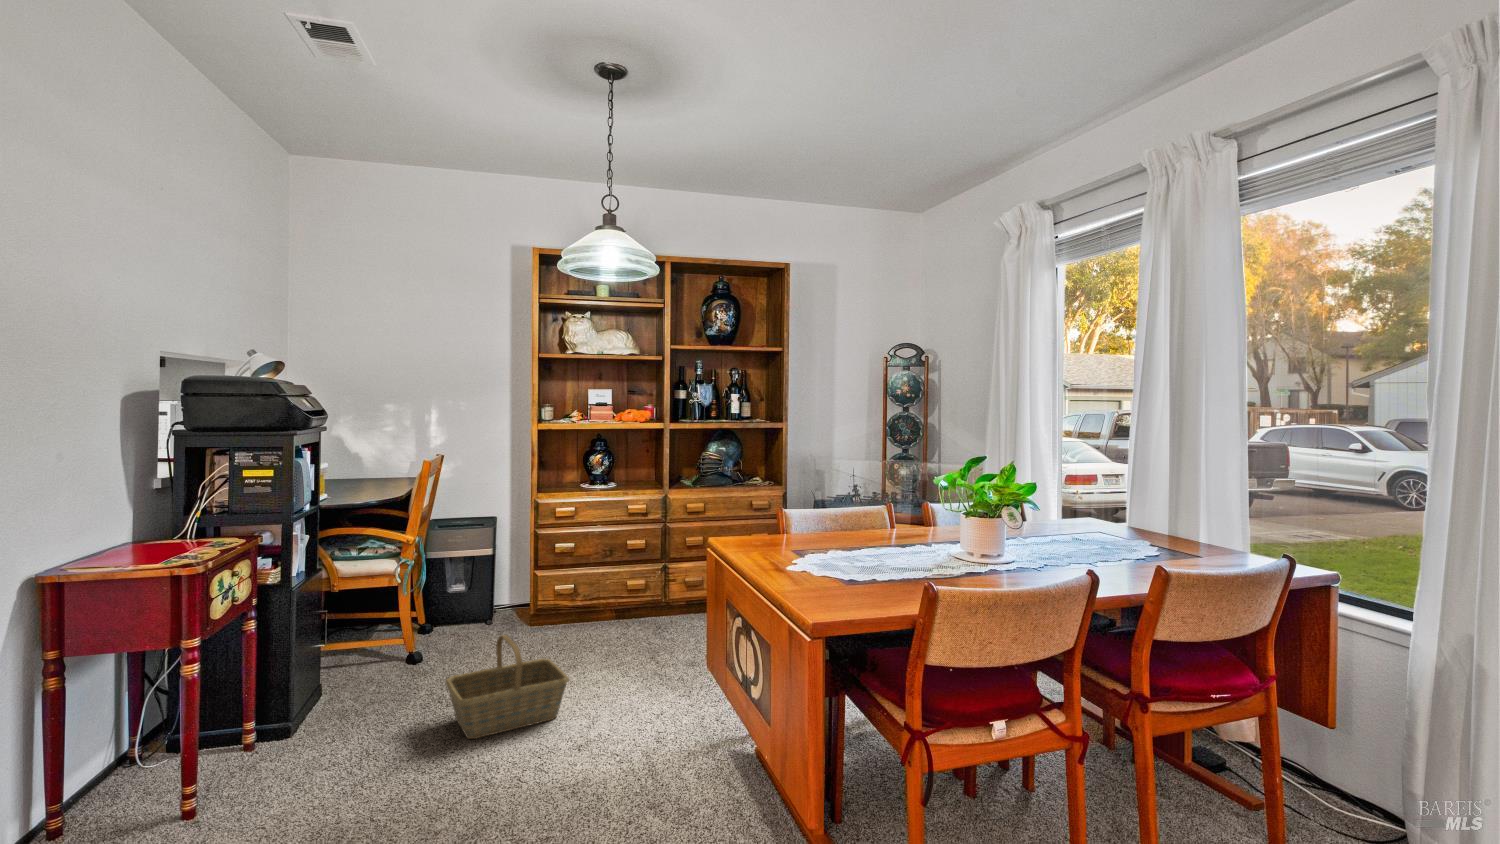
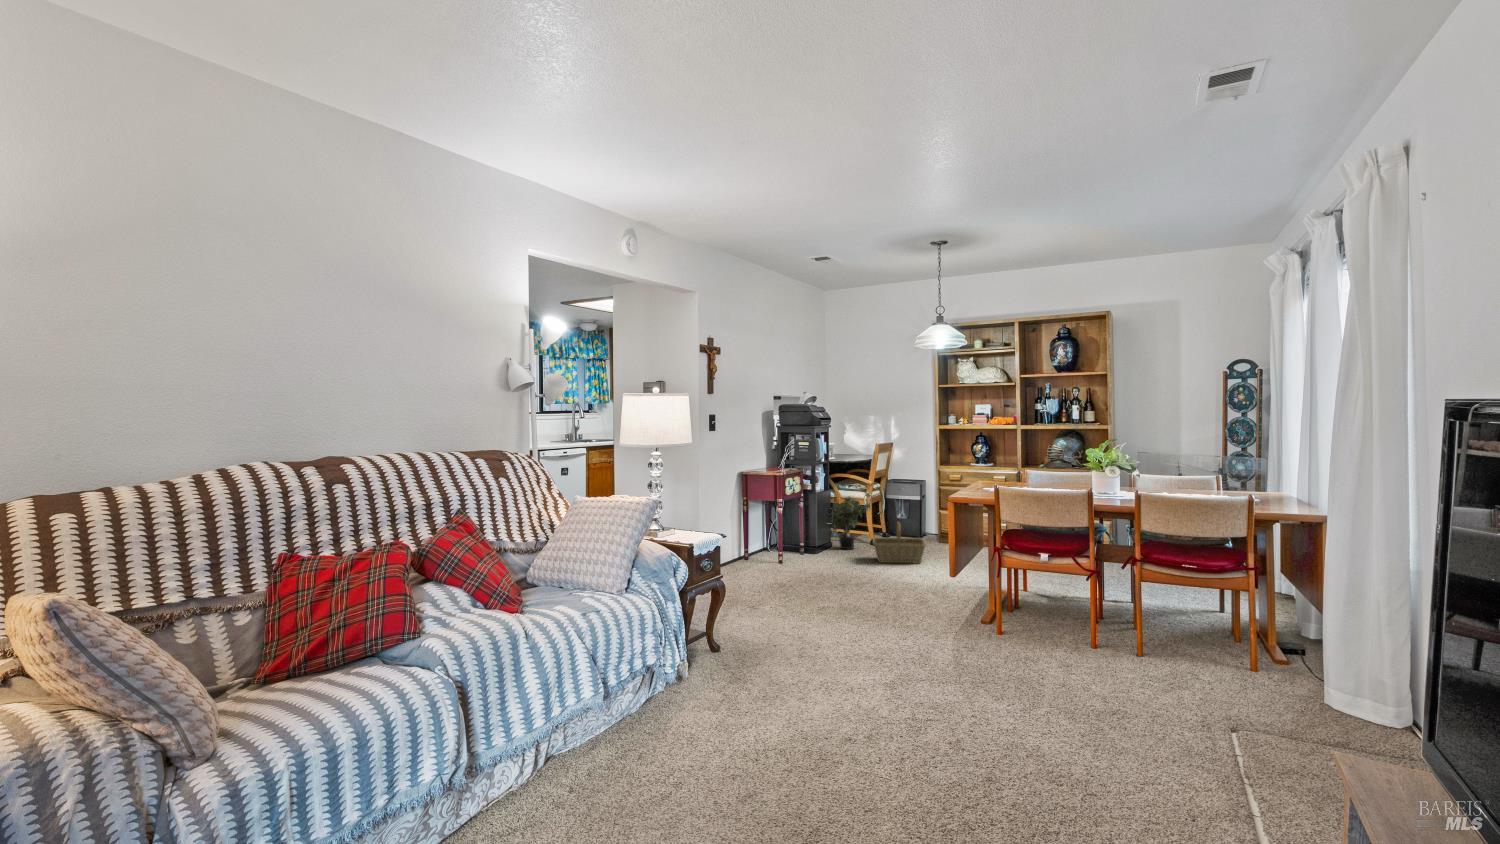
potted plant: none [324,583,426,702] -> present [830,497,870,549]

